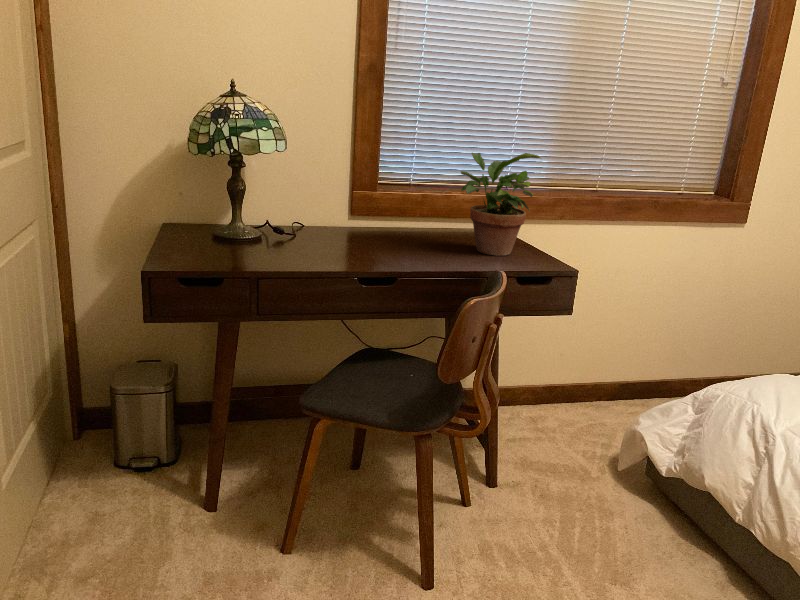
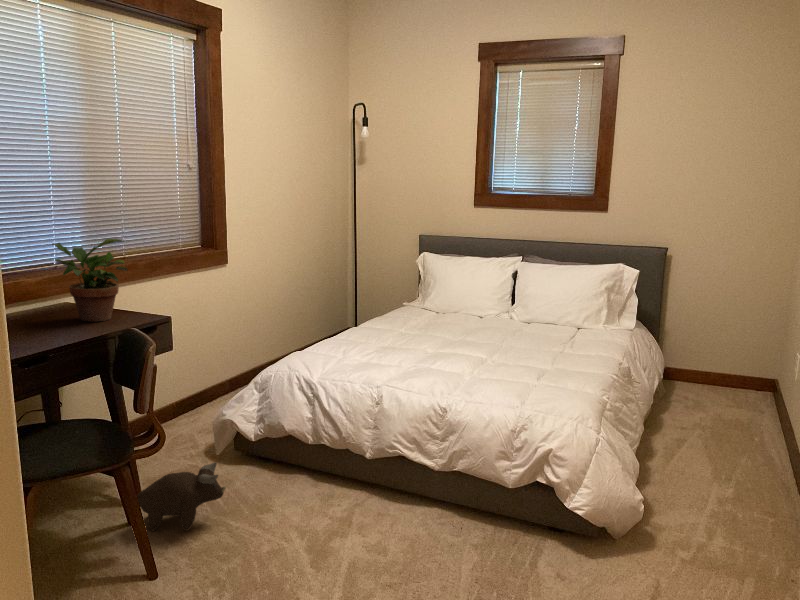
plush toy: none [471,468,574,550] -> present [137,463,226,531]

